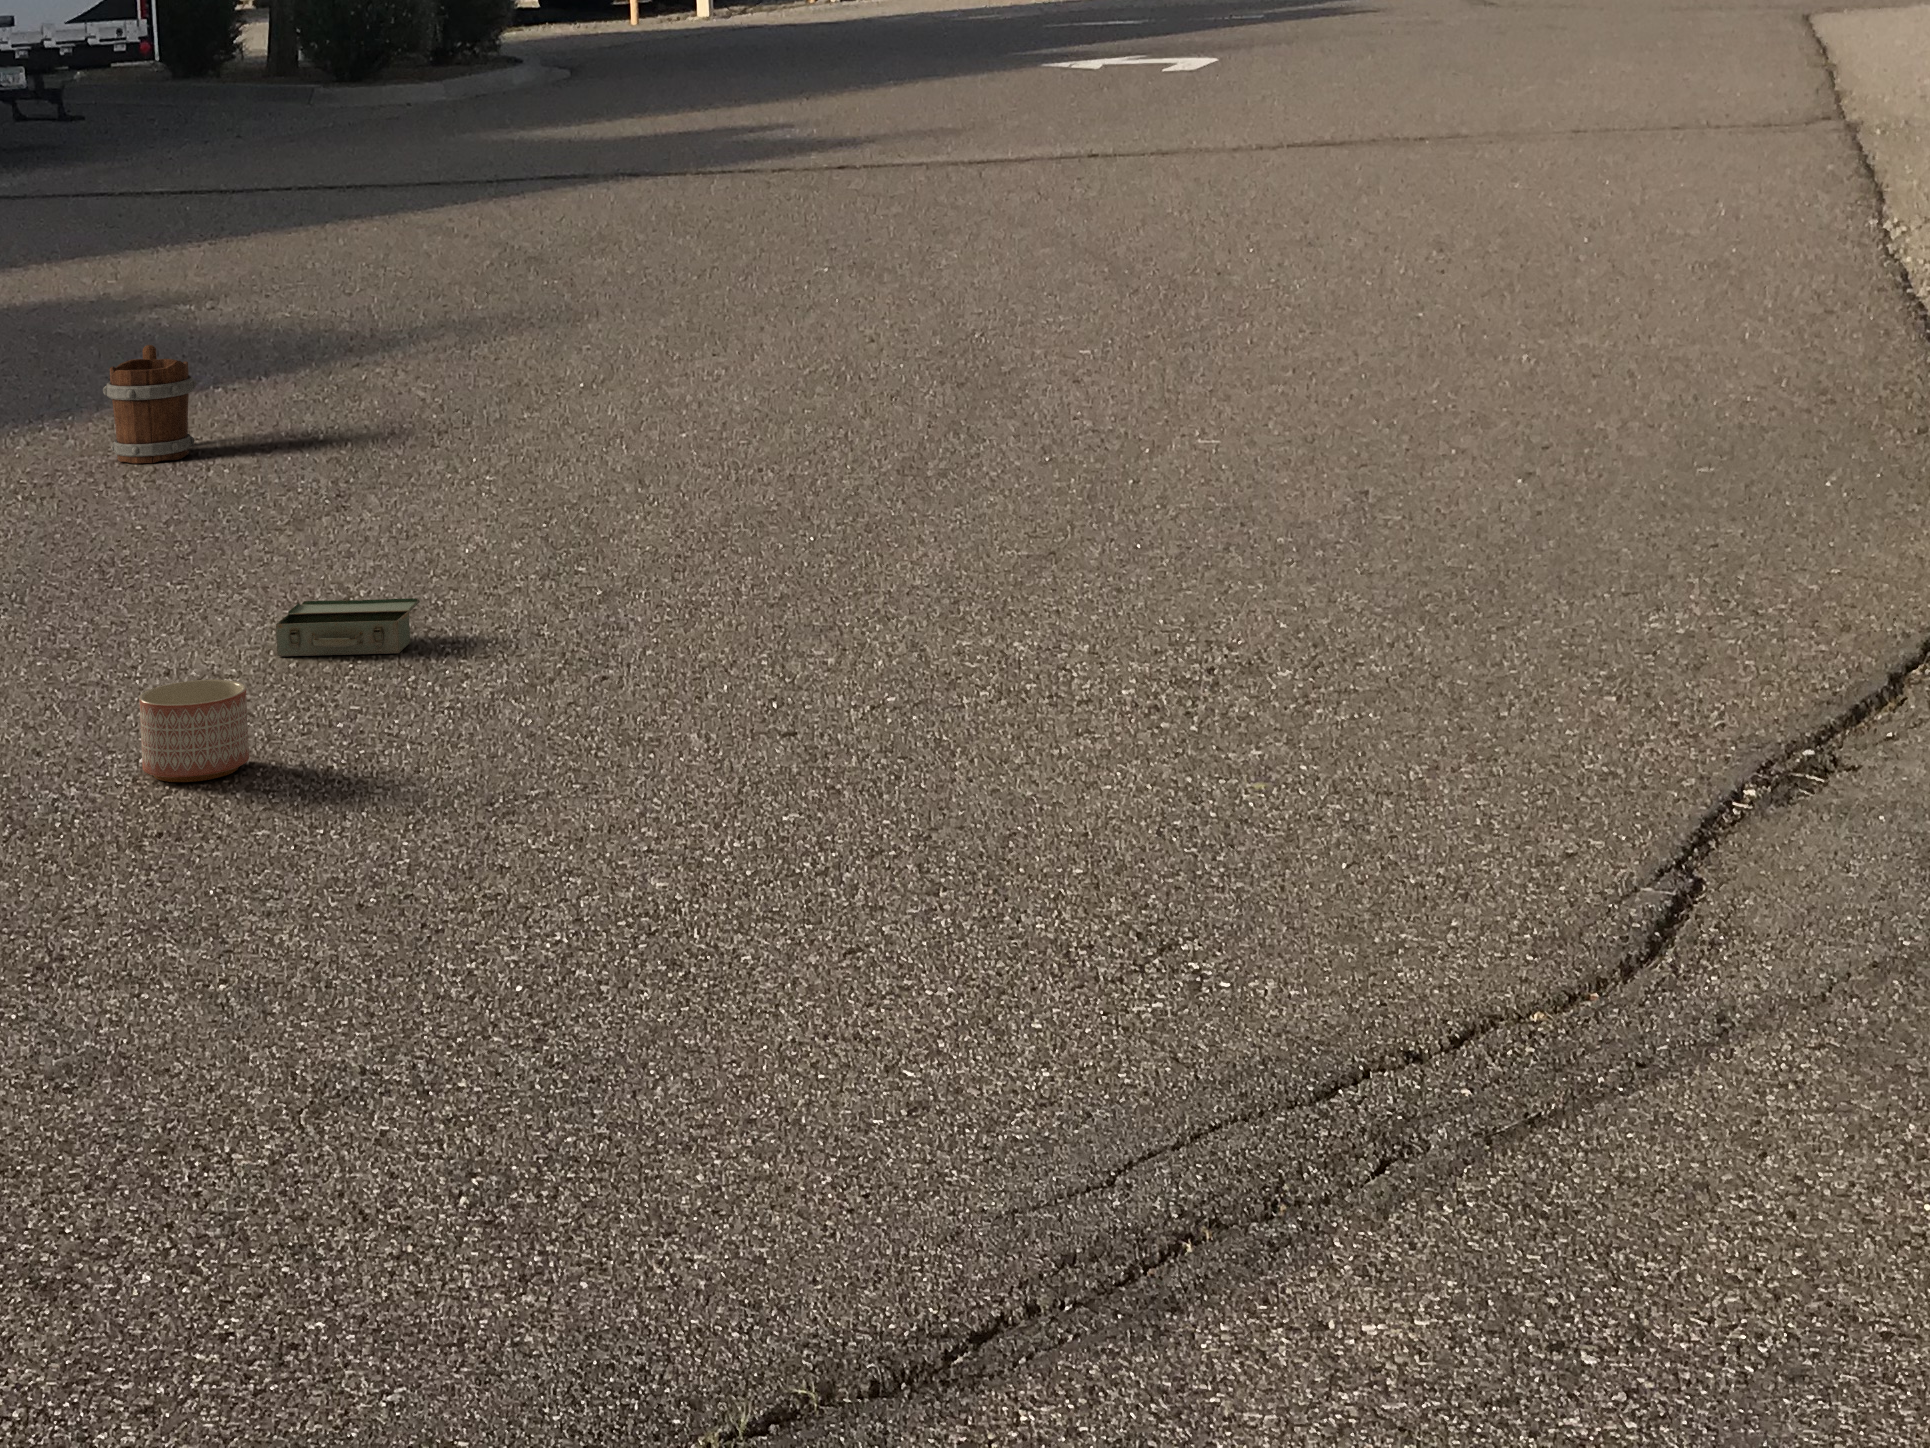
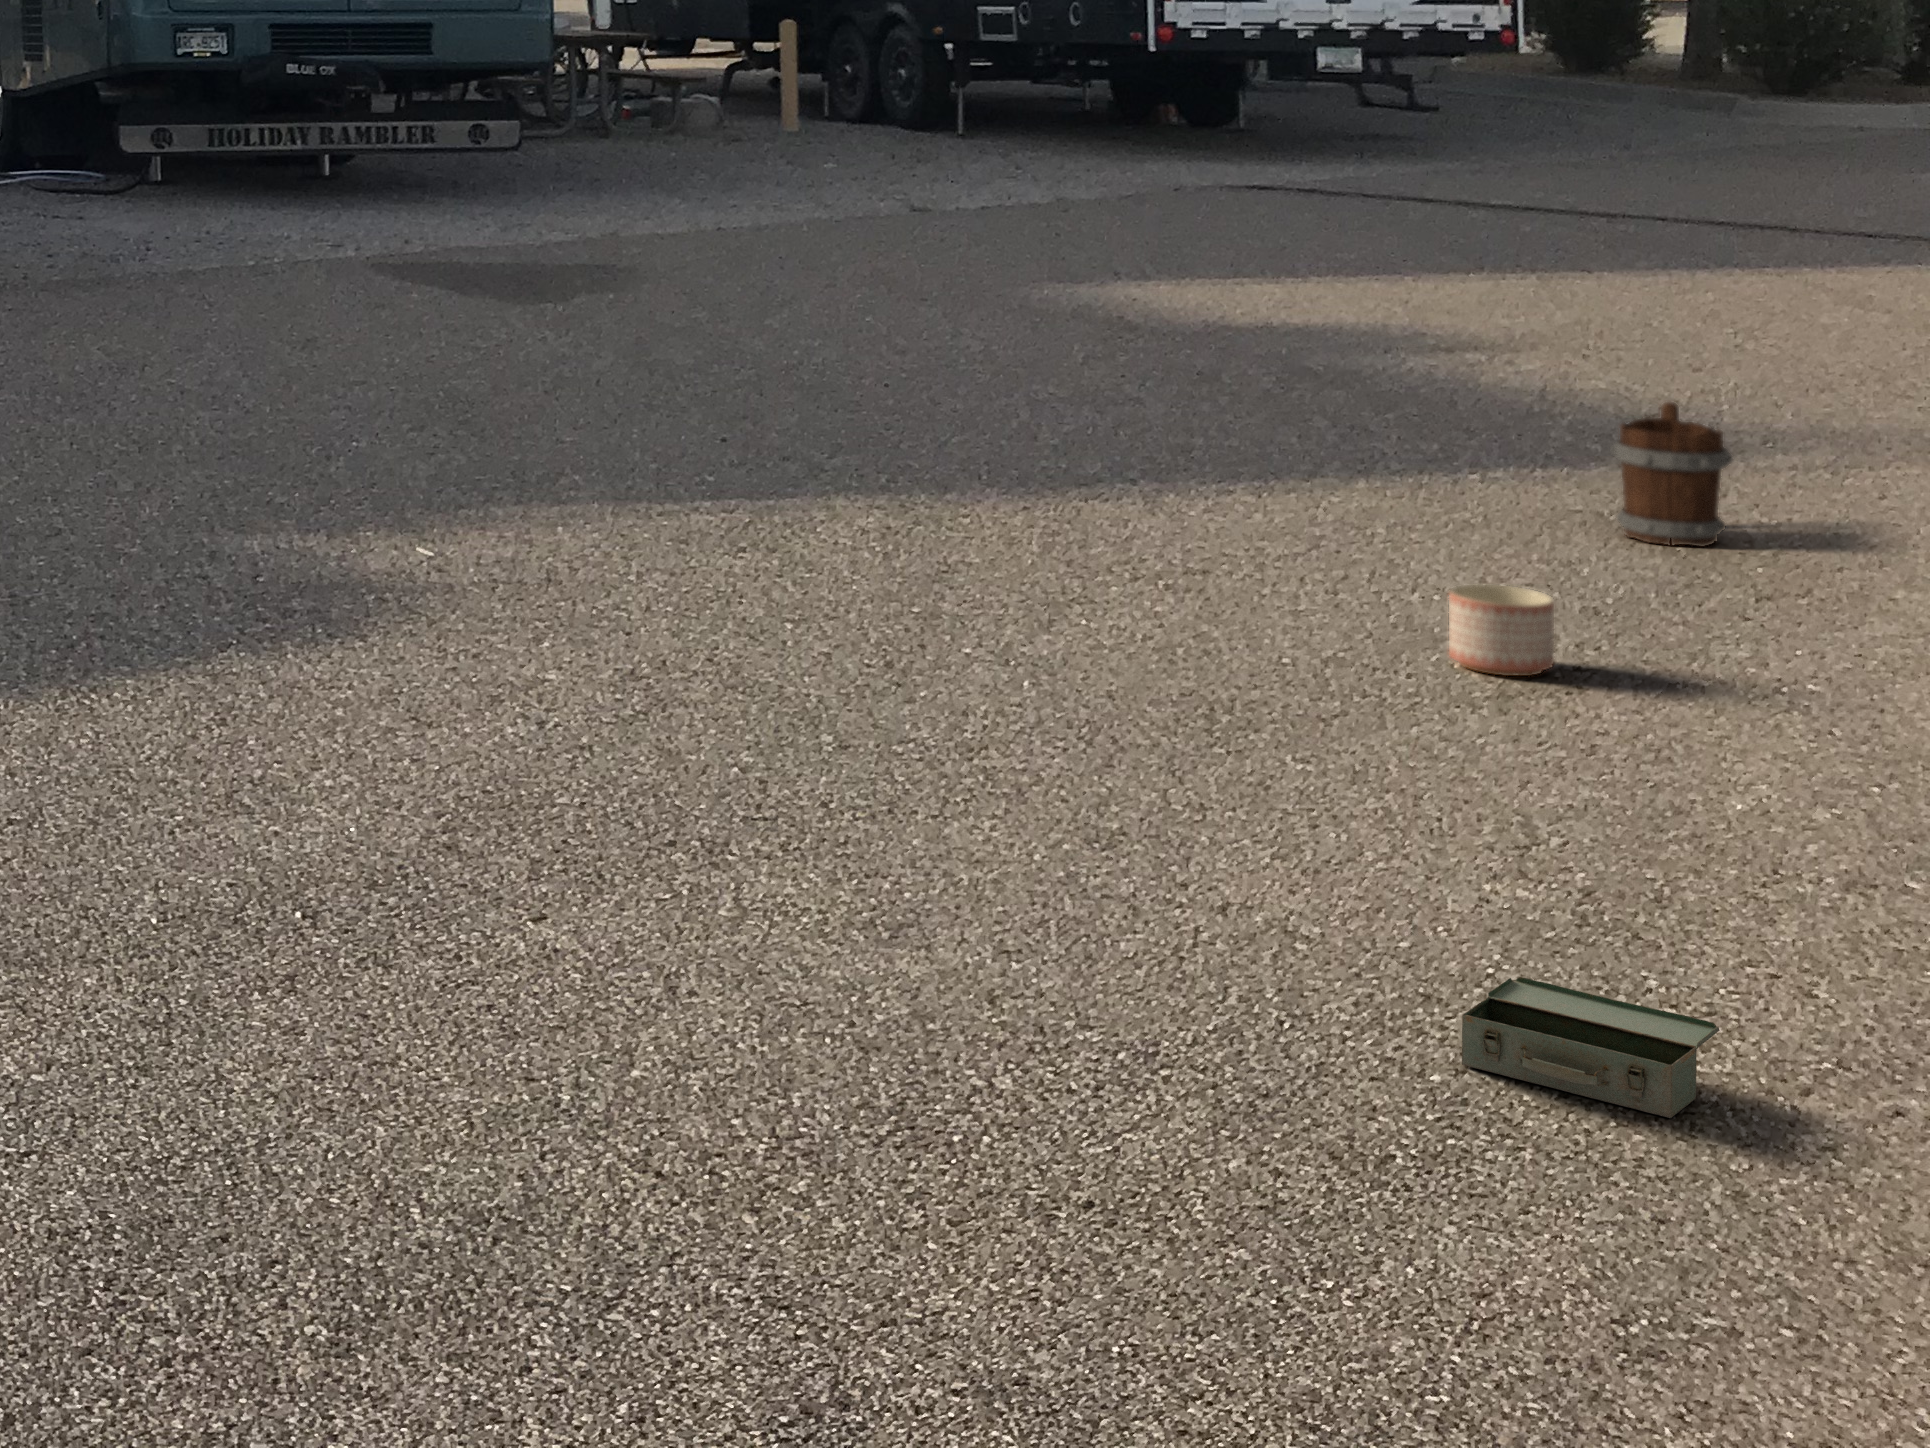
bucket: present [103,345,196,464] -> present [1610,402,1732,546]
planter: present [139,680,249,782] -> present [1449,584,1554,676]

